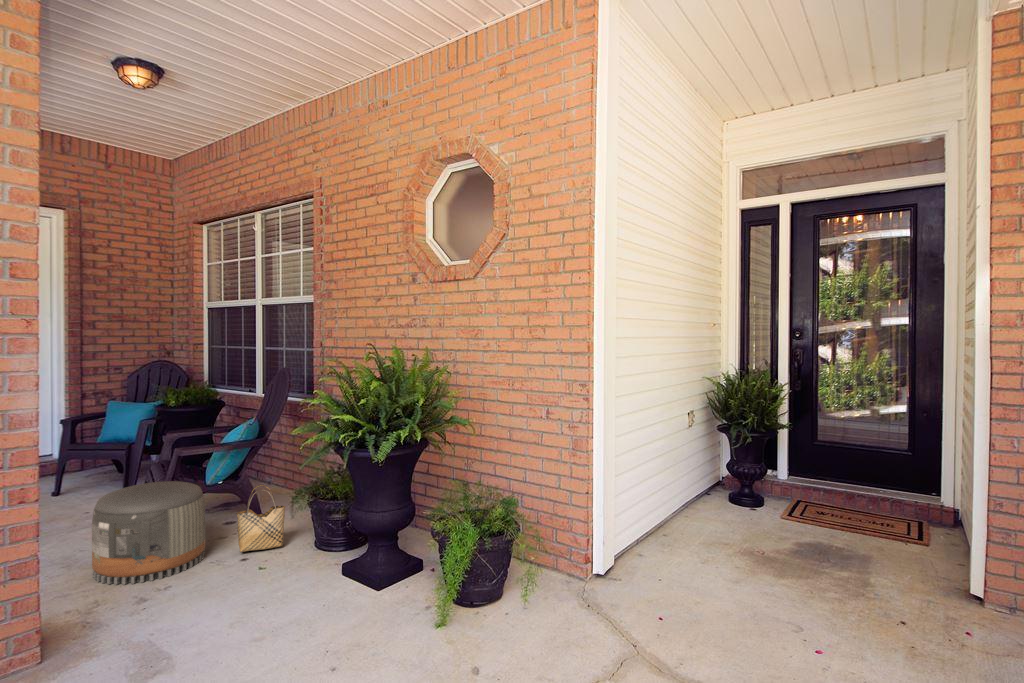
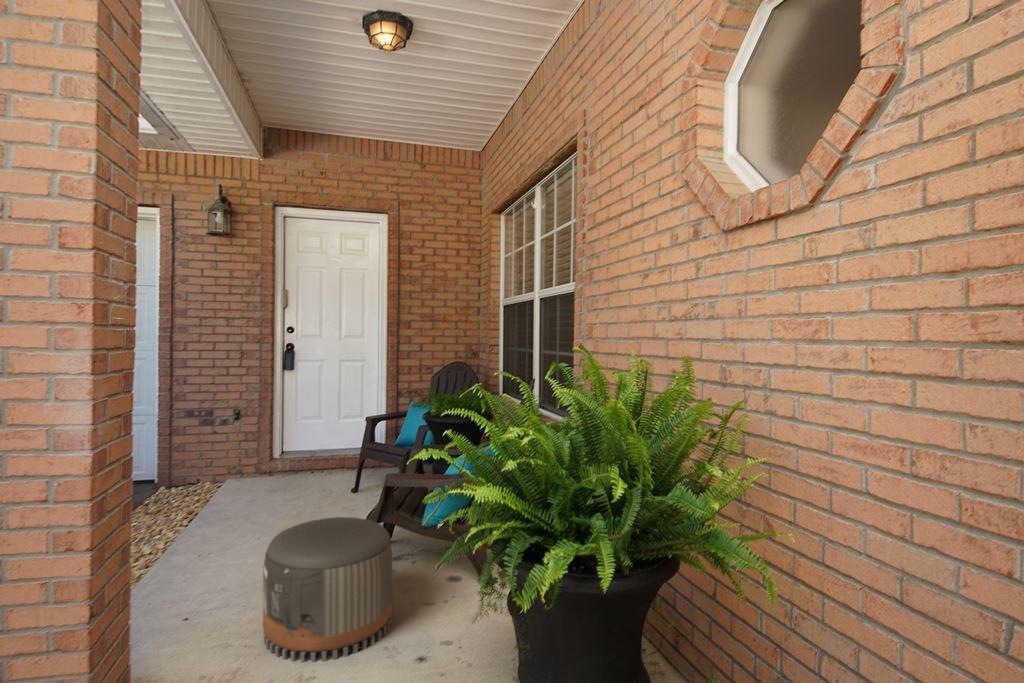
woven basket: present [236,485,285,552] -> none [418,550,484,654]

